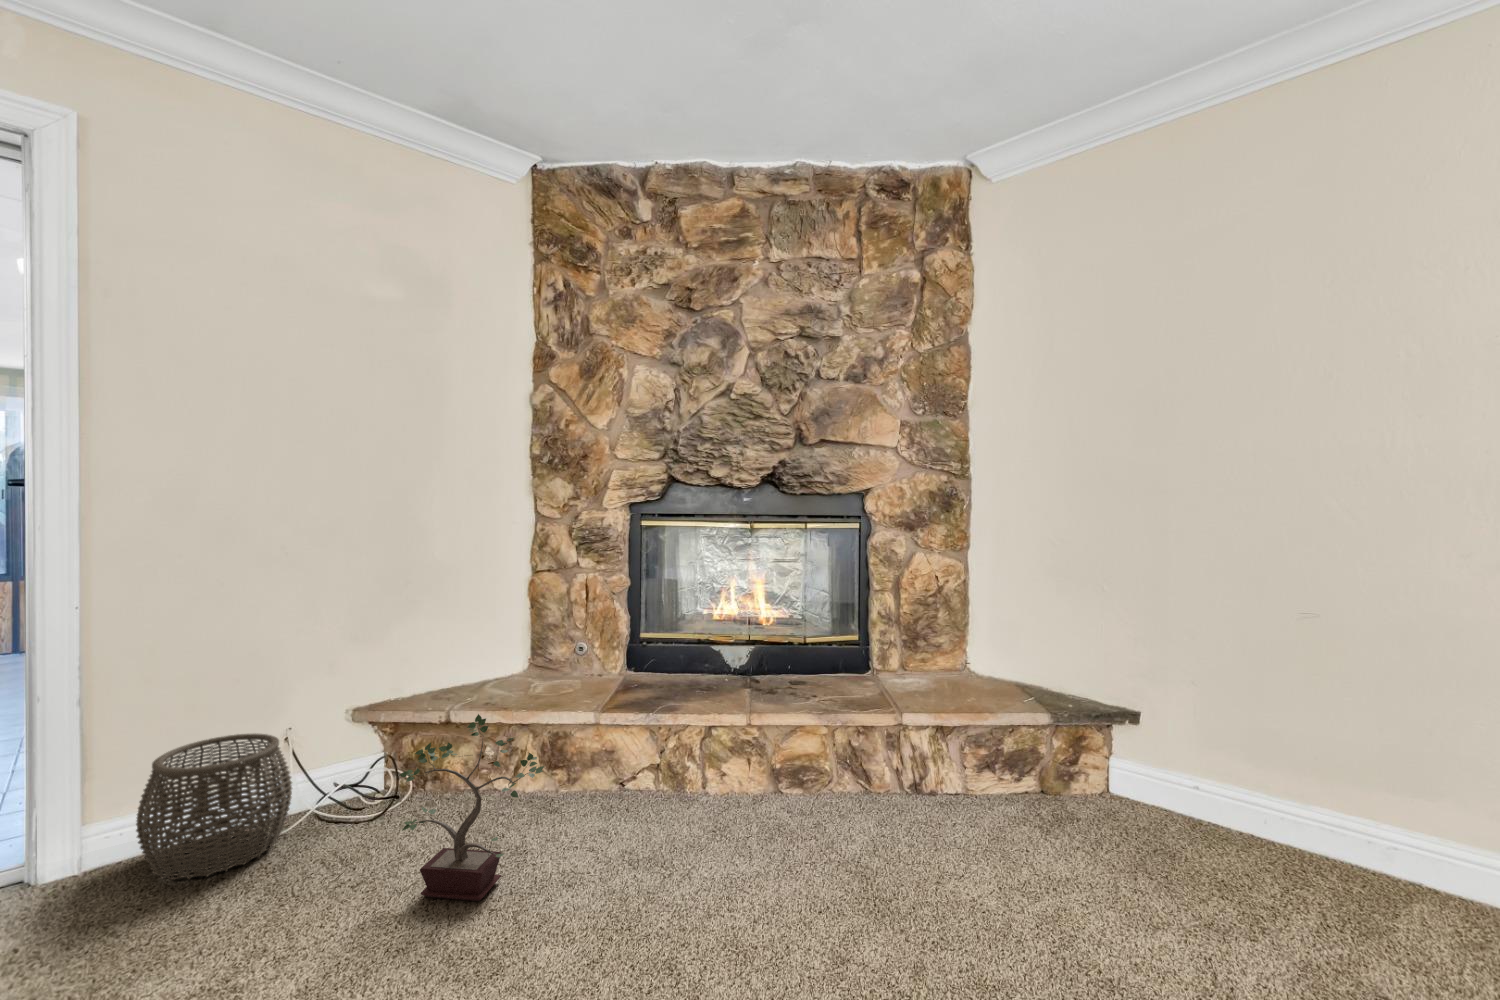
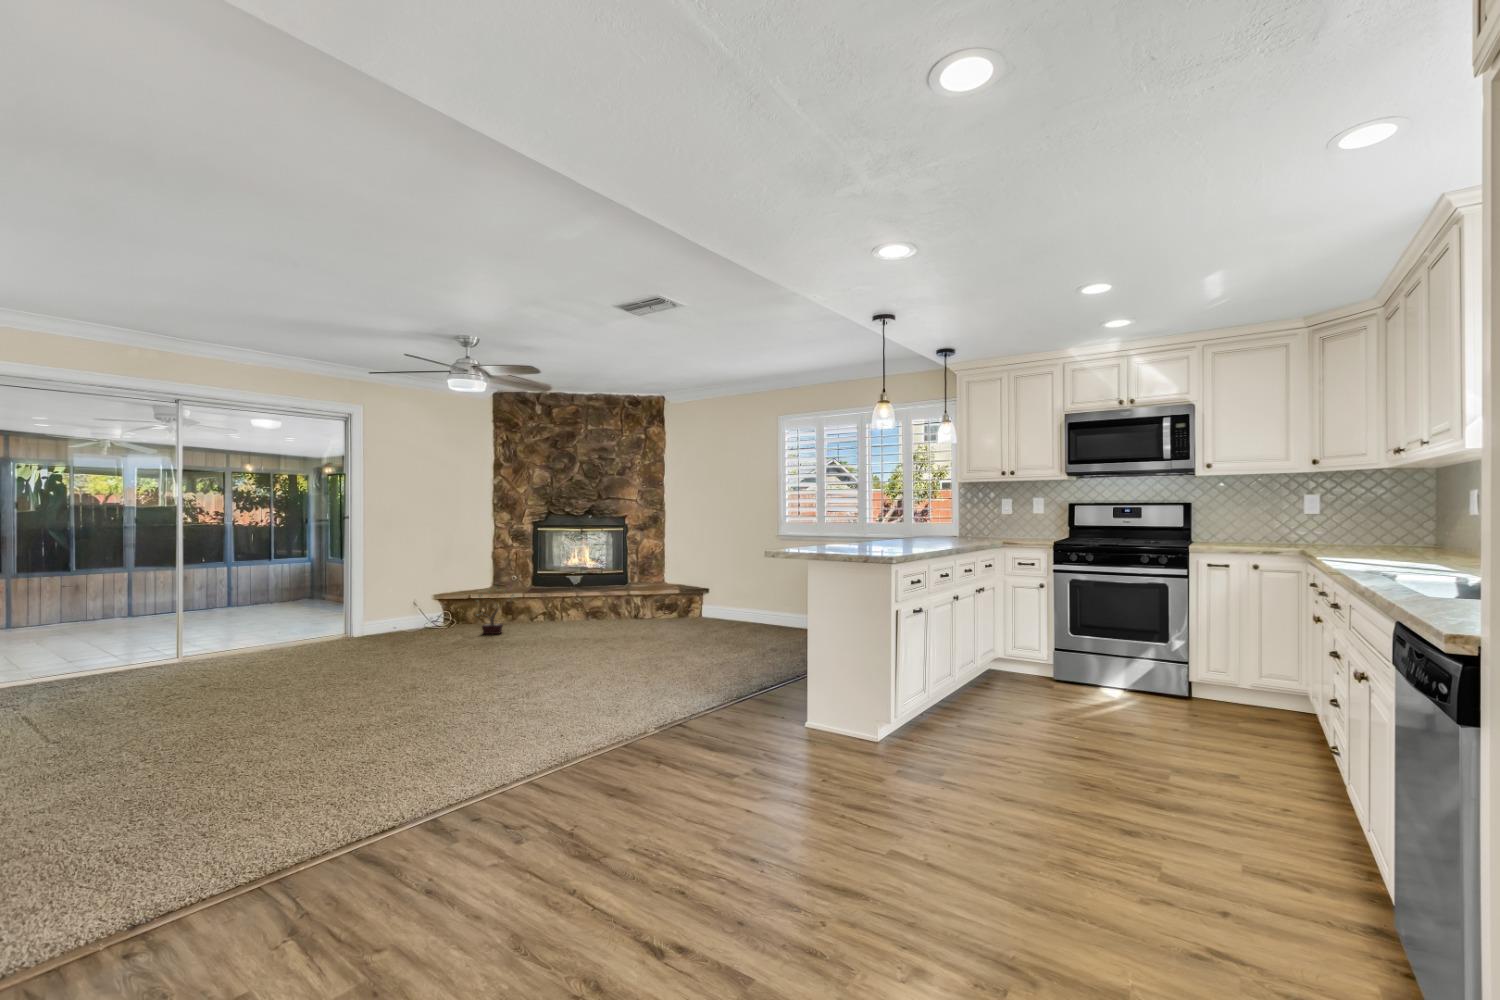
woven basket: present [136,733,292,880] -> none [385,599,428,636]

